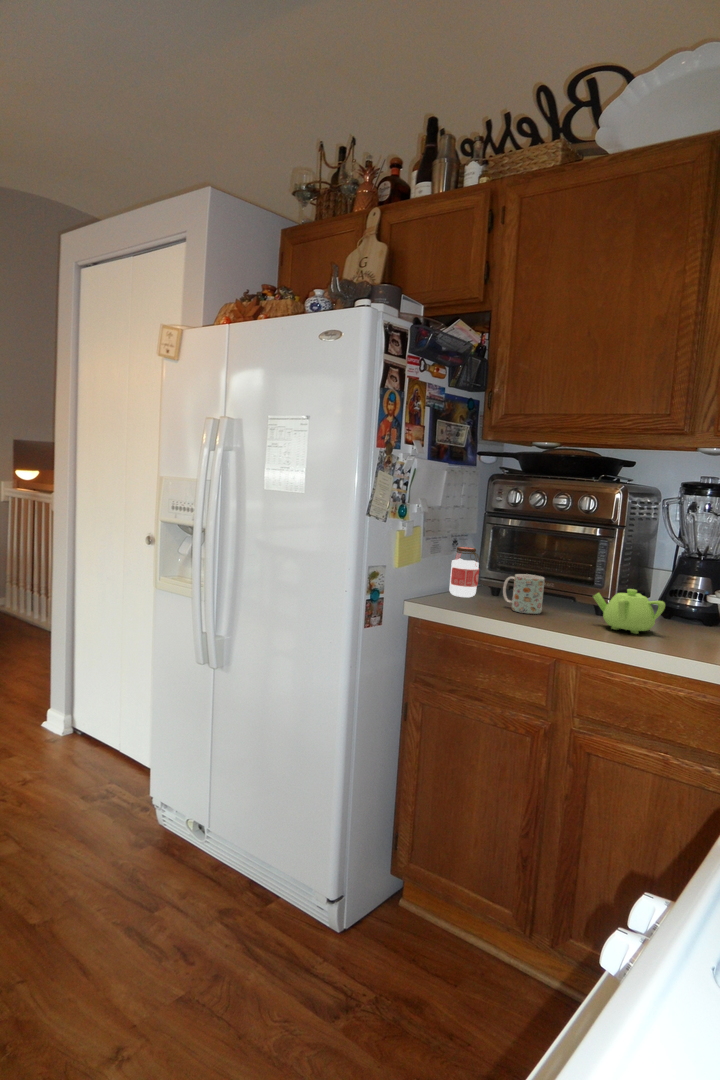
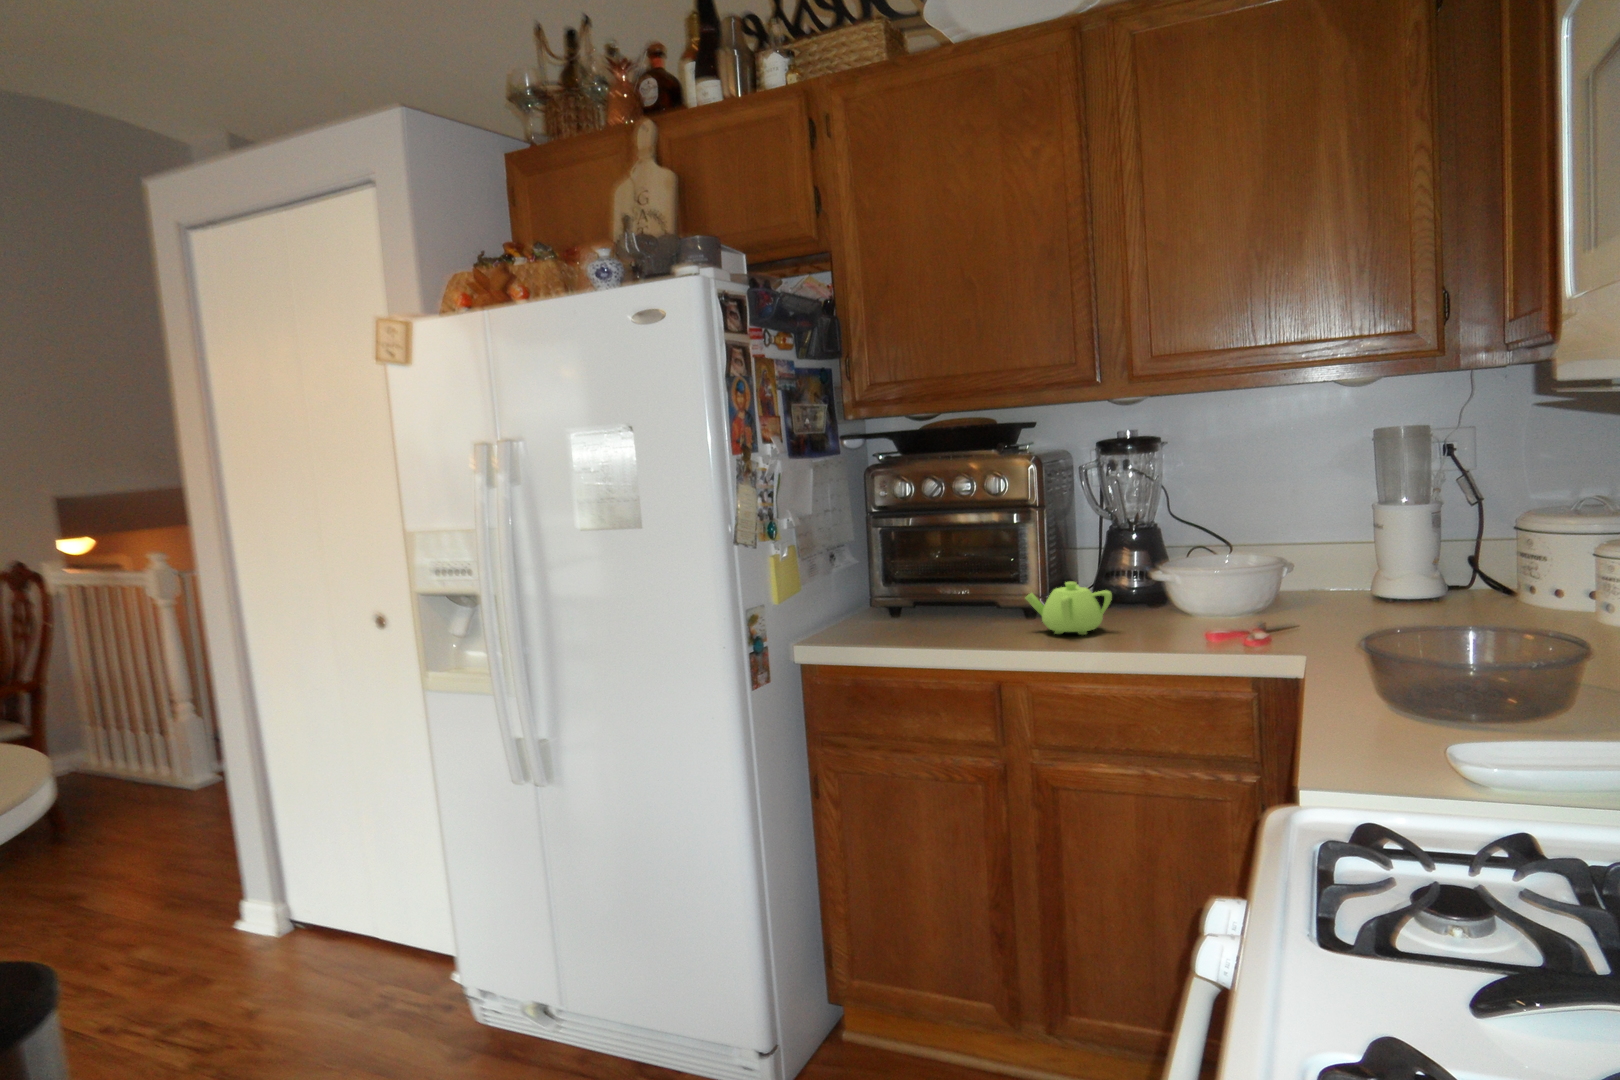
jar: present [449,547,480,597] -> none [834,560,873,627]
mug: present [503,574,545,614] -> none [910,583,963,633]

